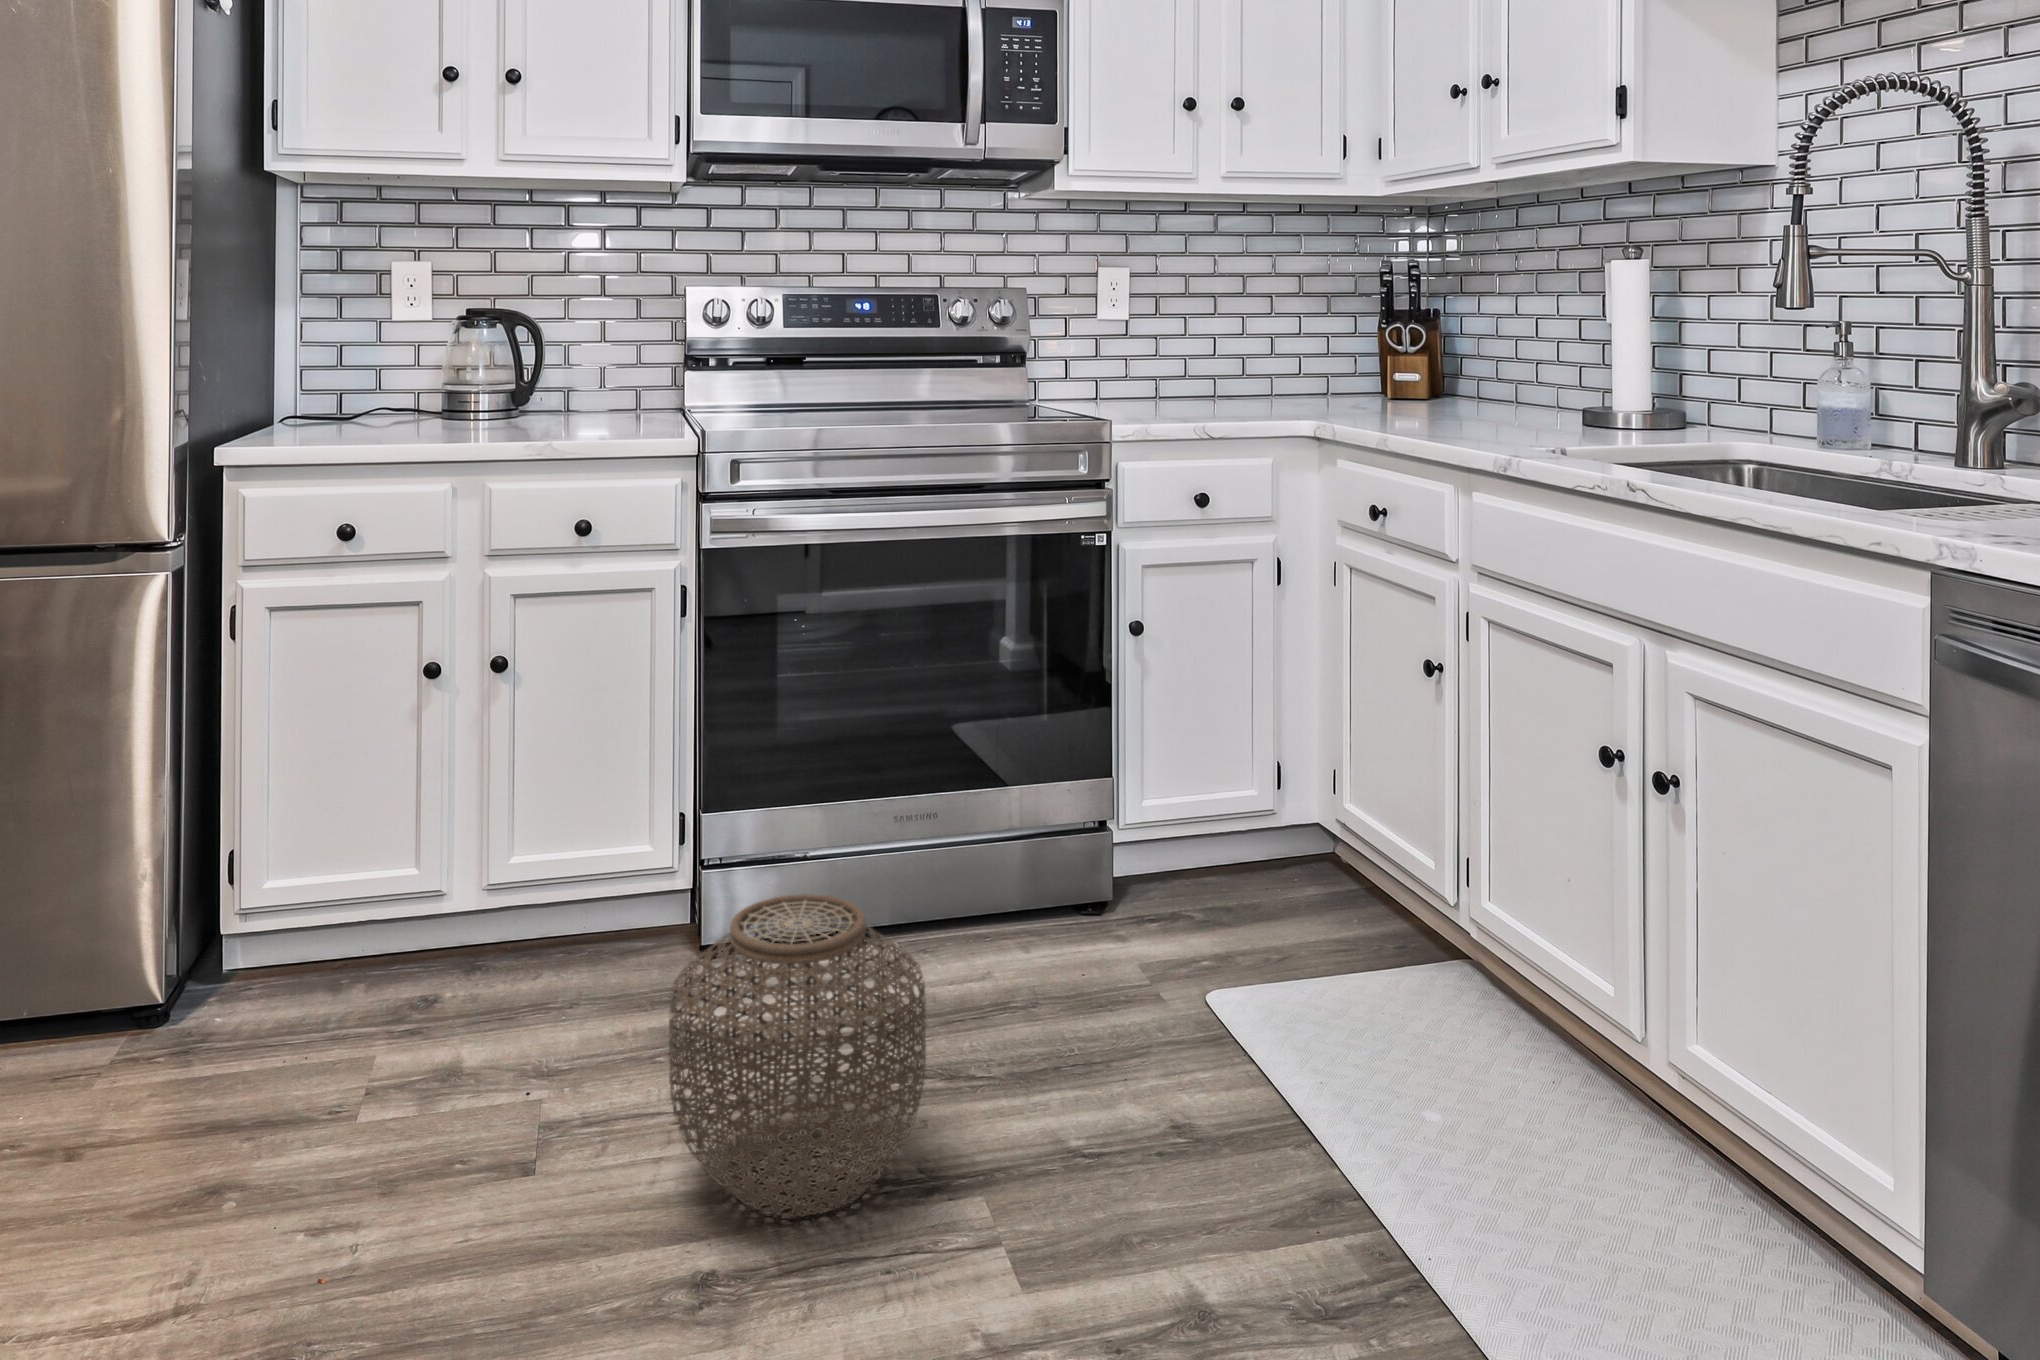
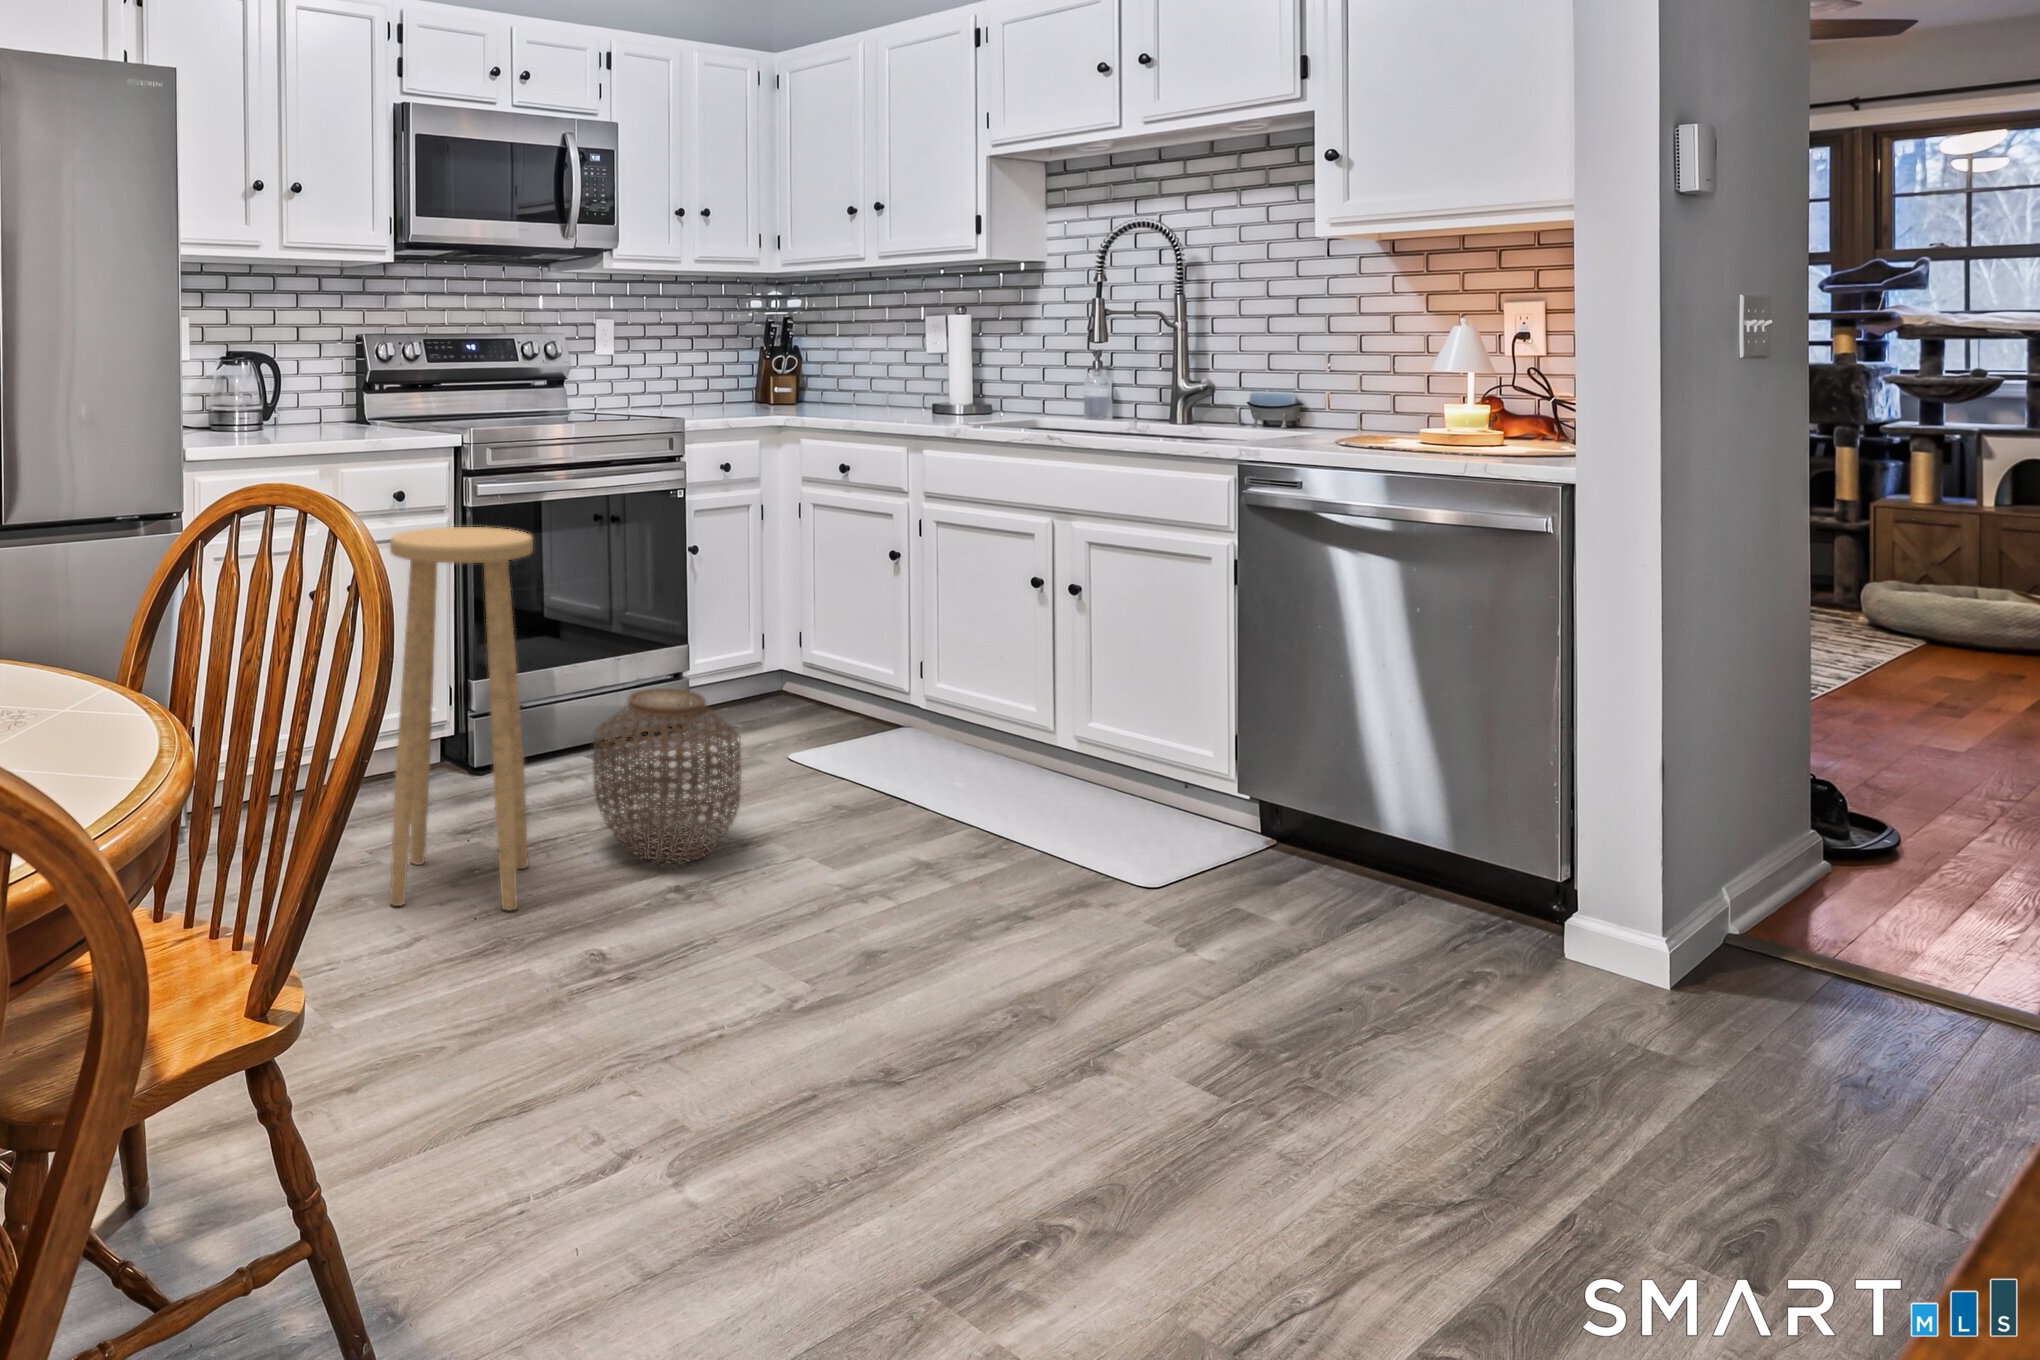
stool: none [254,605,554,1281] -> present [390,527,533,910]

